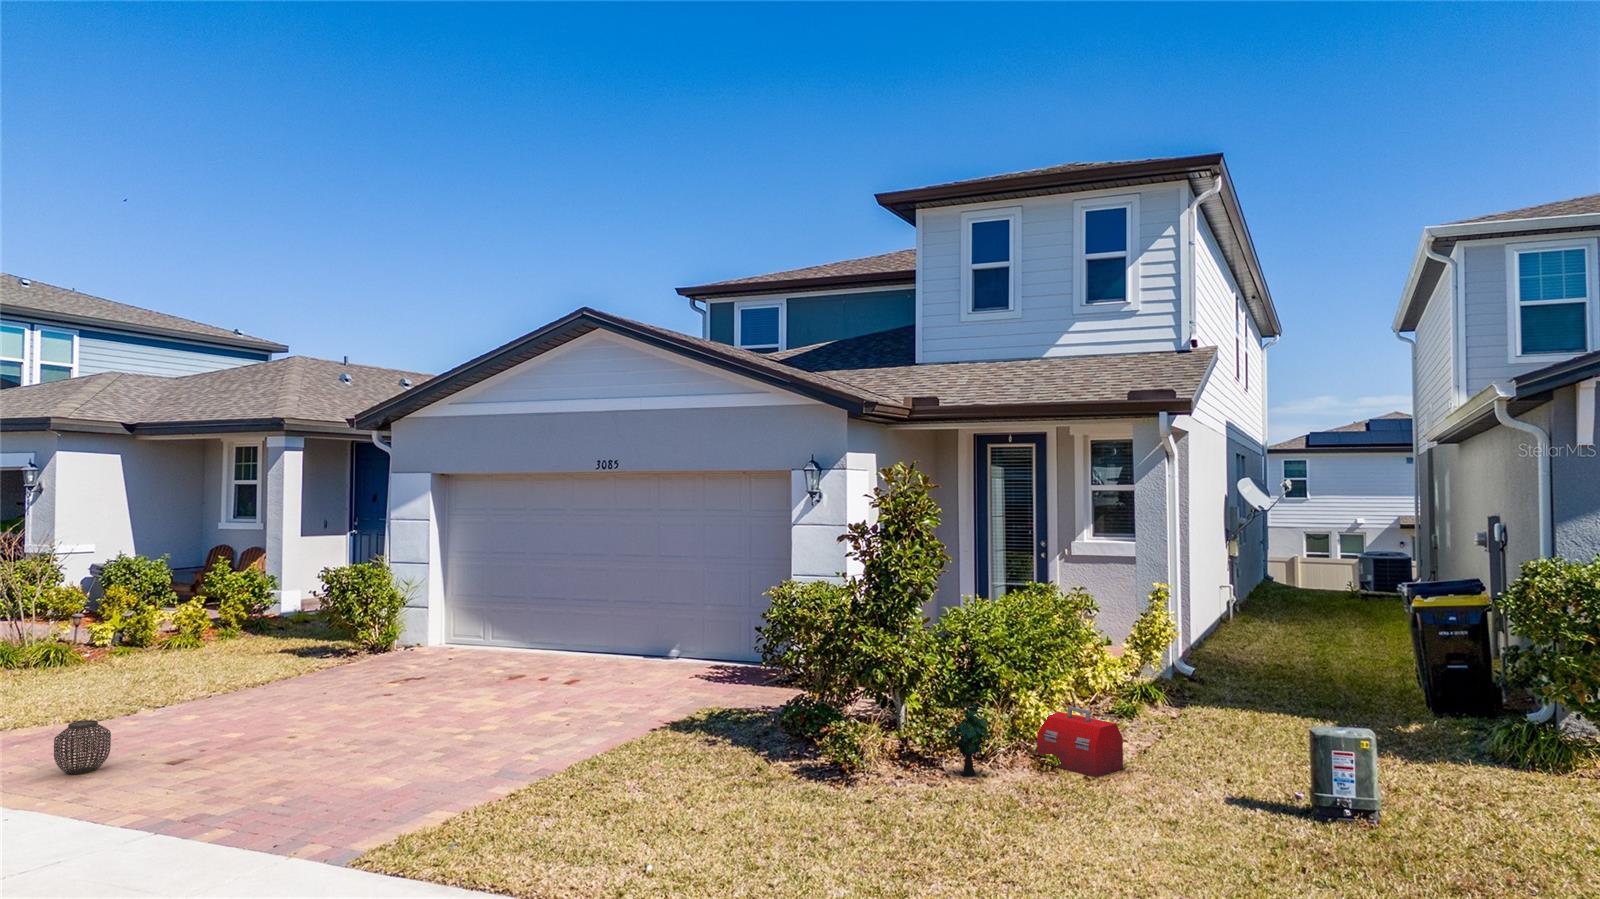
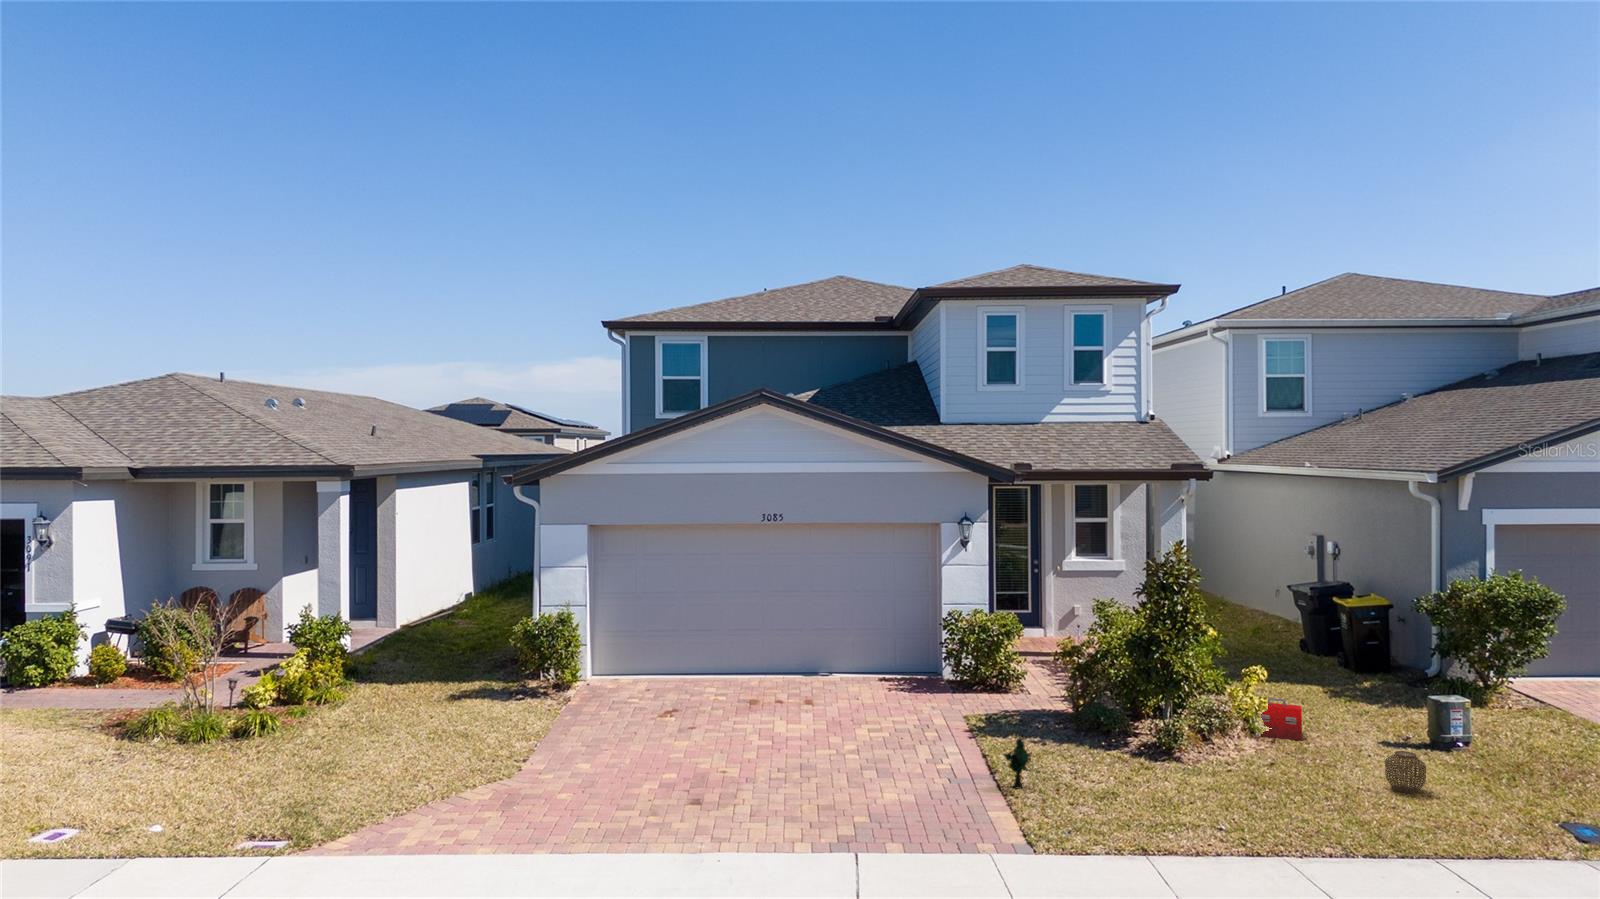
decorative plant: present [949,703,989,776] -> present [1004,735,1032,789]
woven basket: present [54,720,111,775] -> present [1385,751,1426,793]

